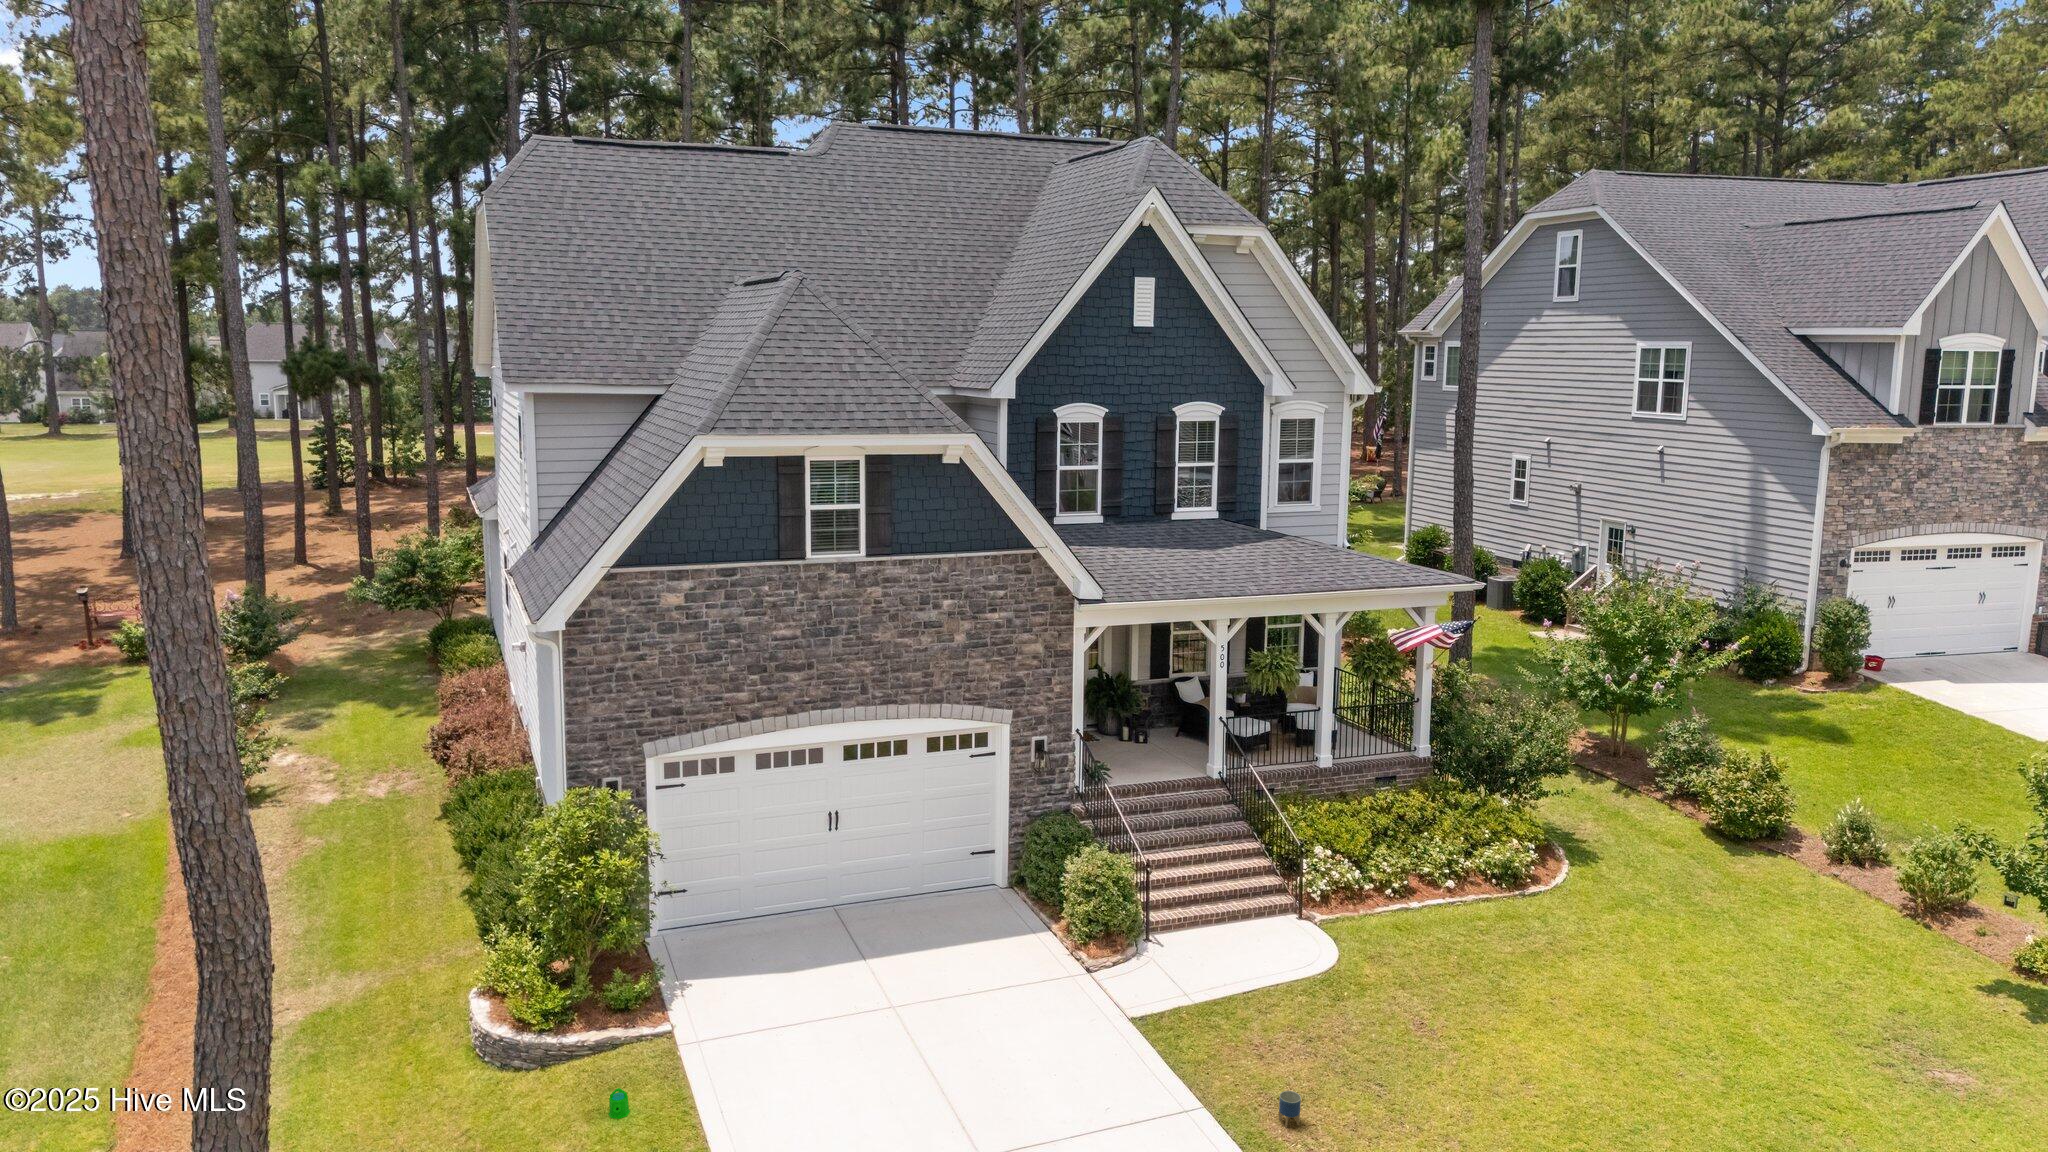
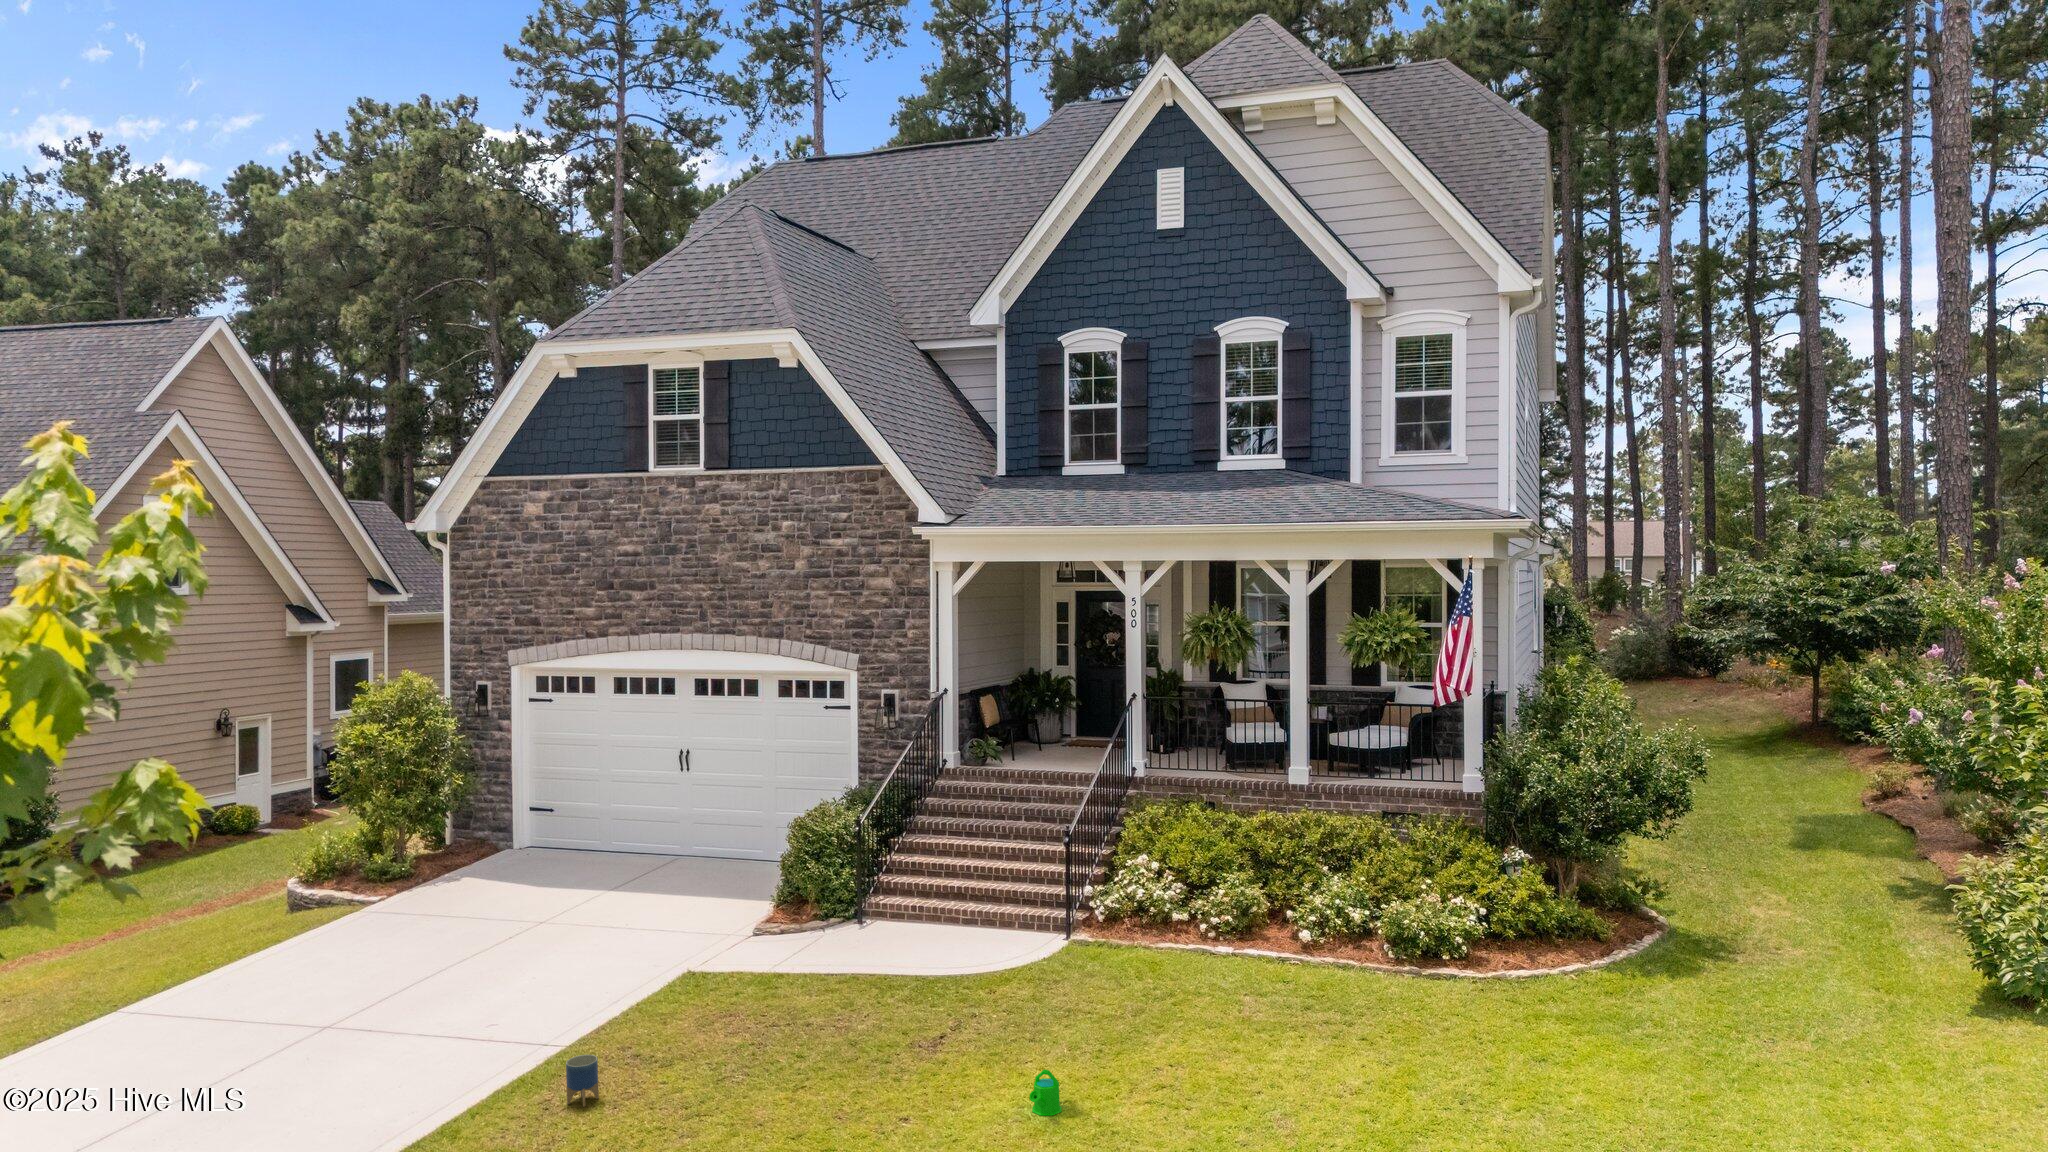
watering can: present [609,1088,630,1119] -> present [1029,1069,1062,1116]

